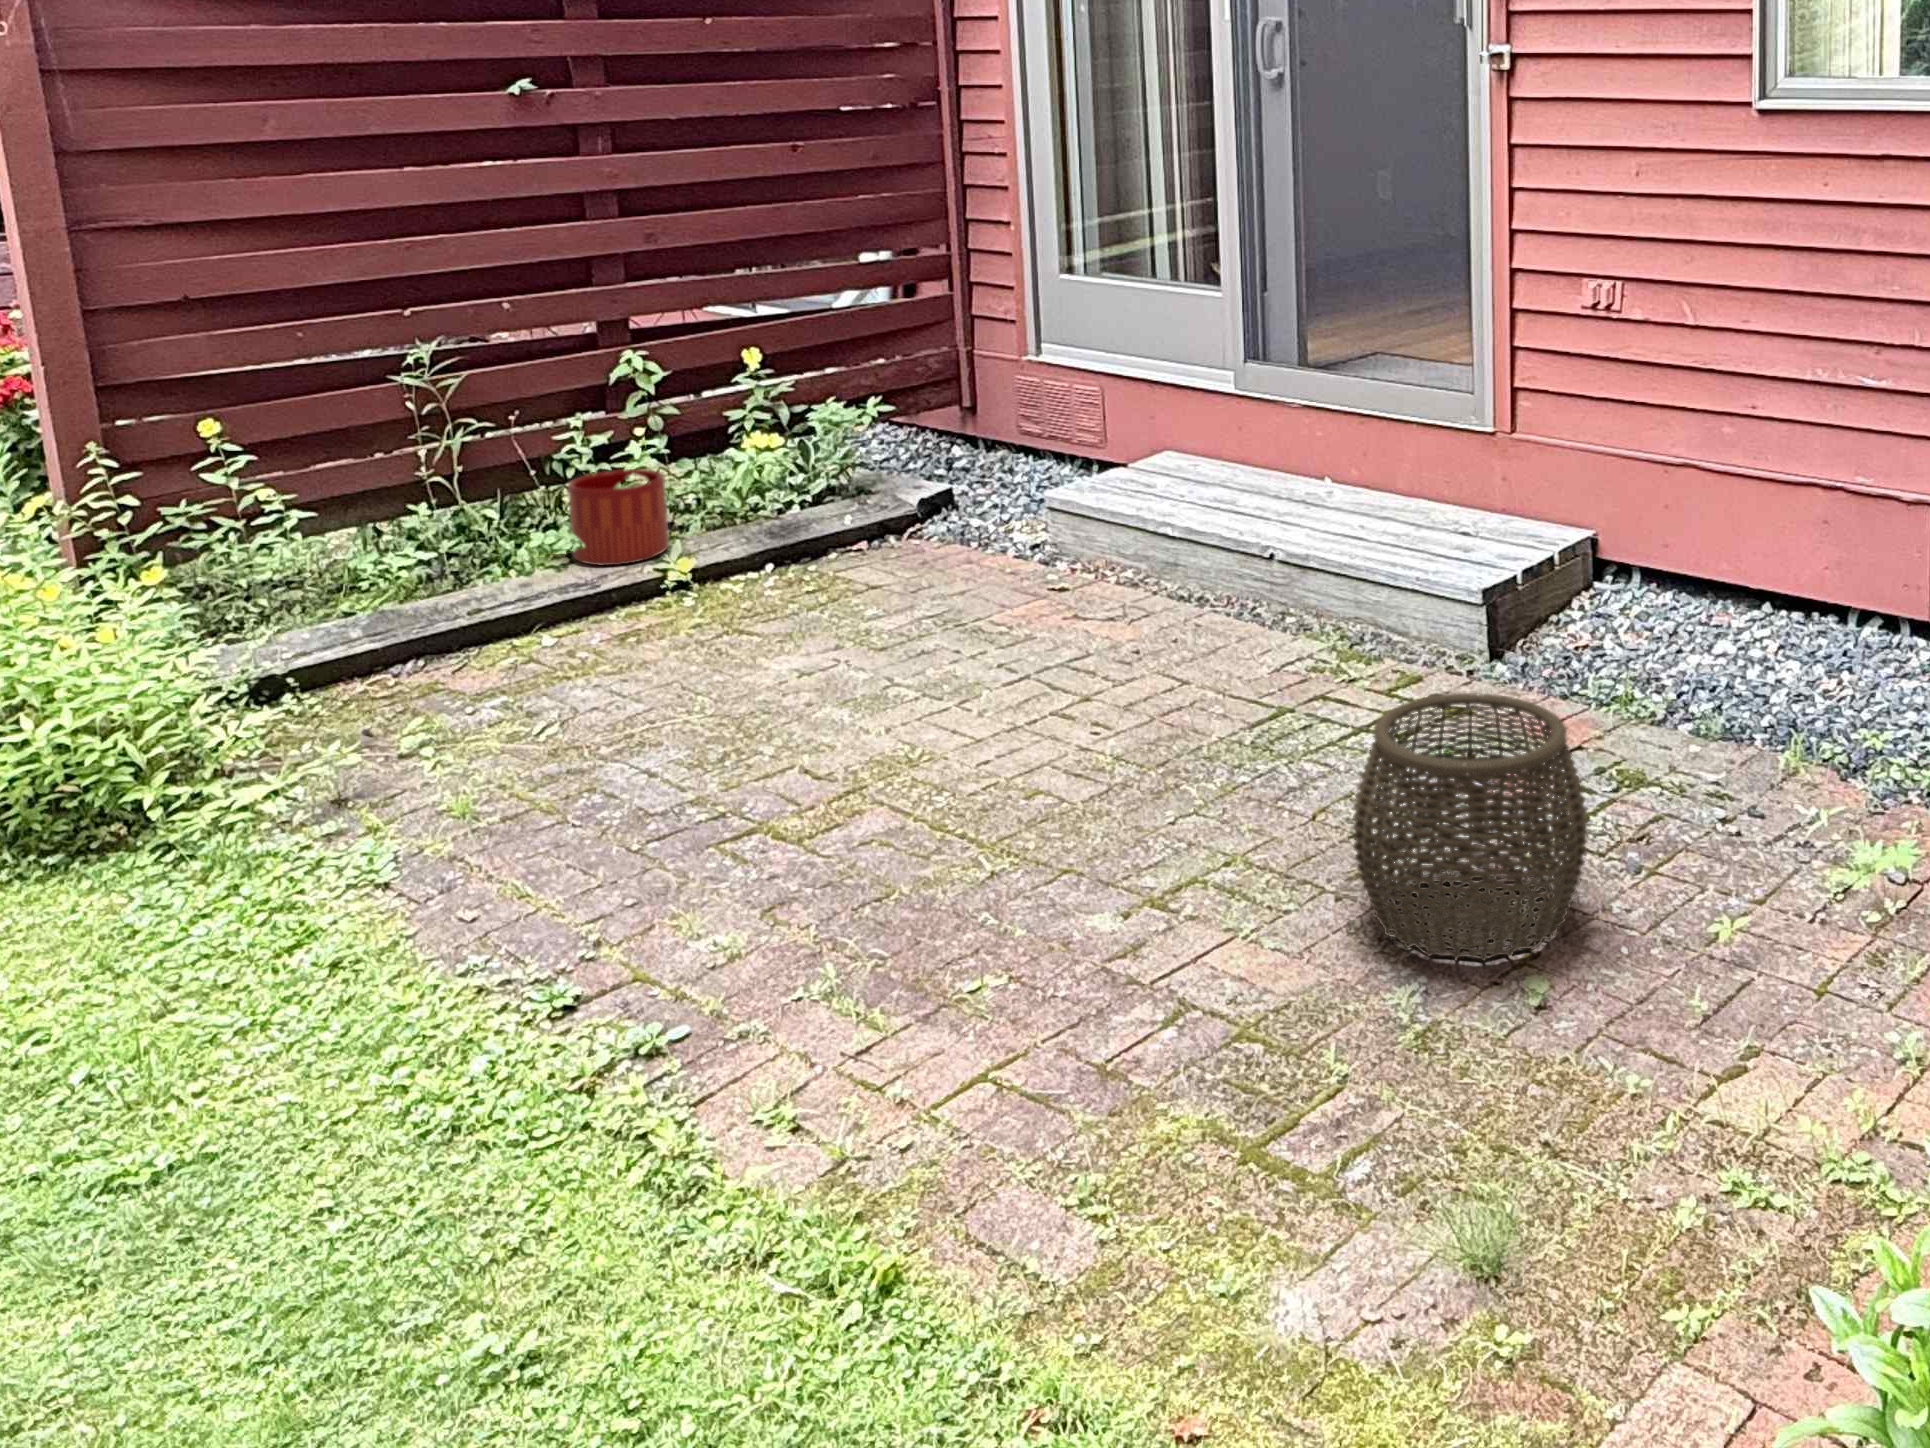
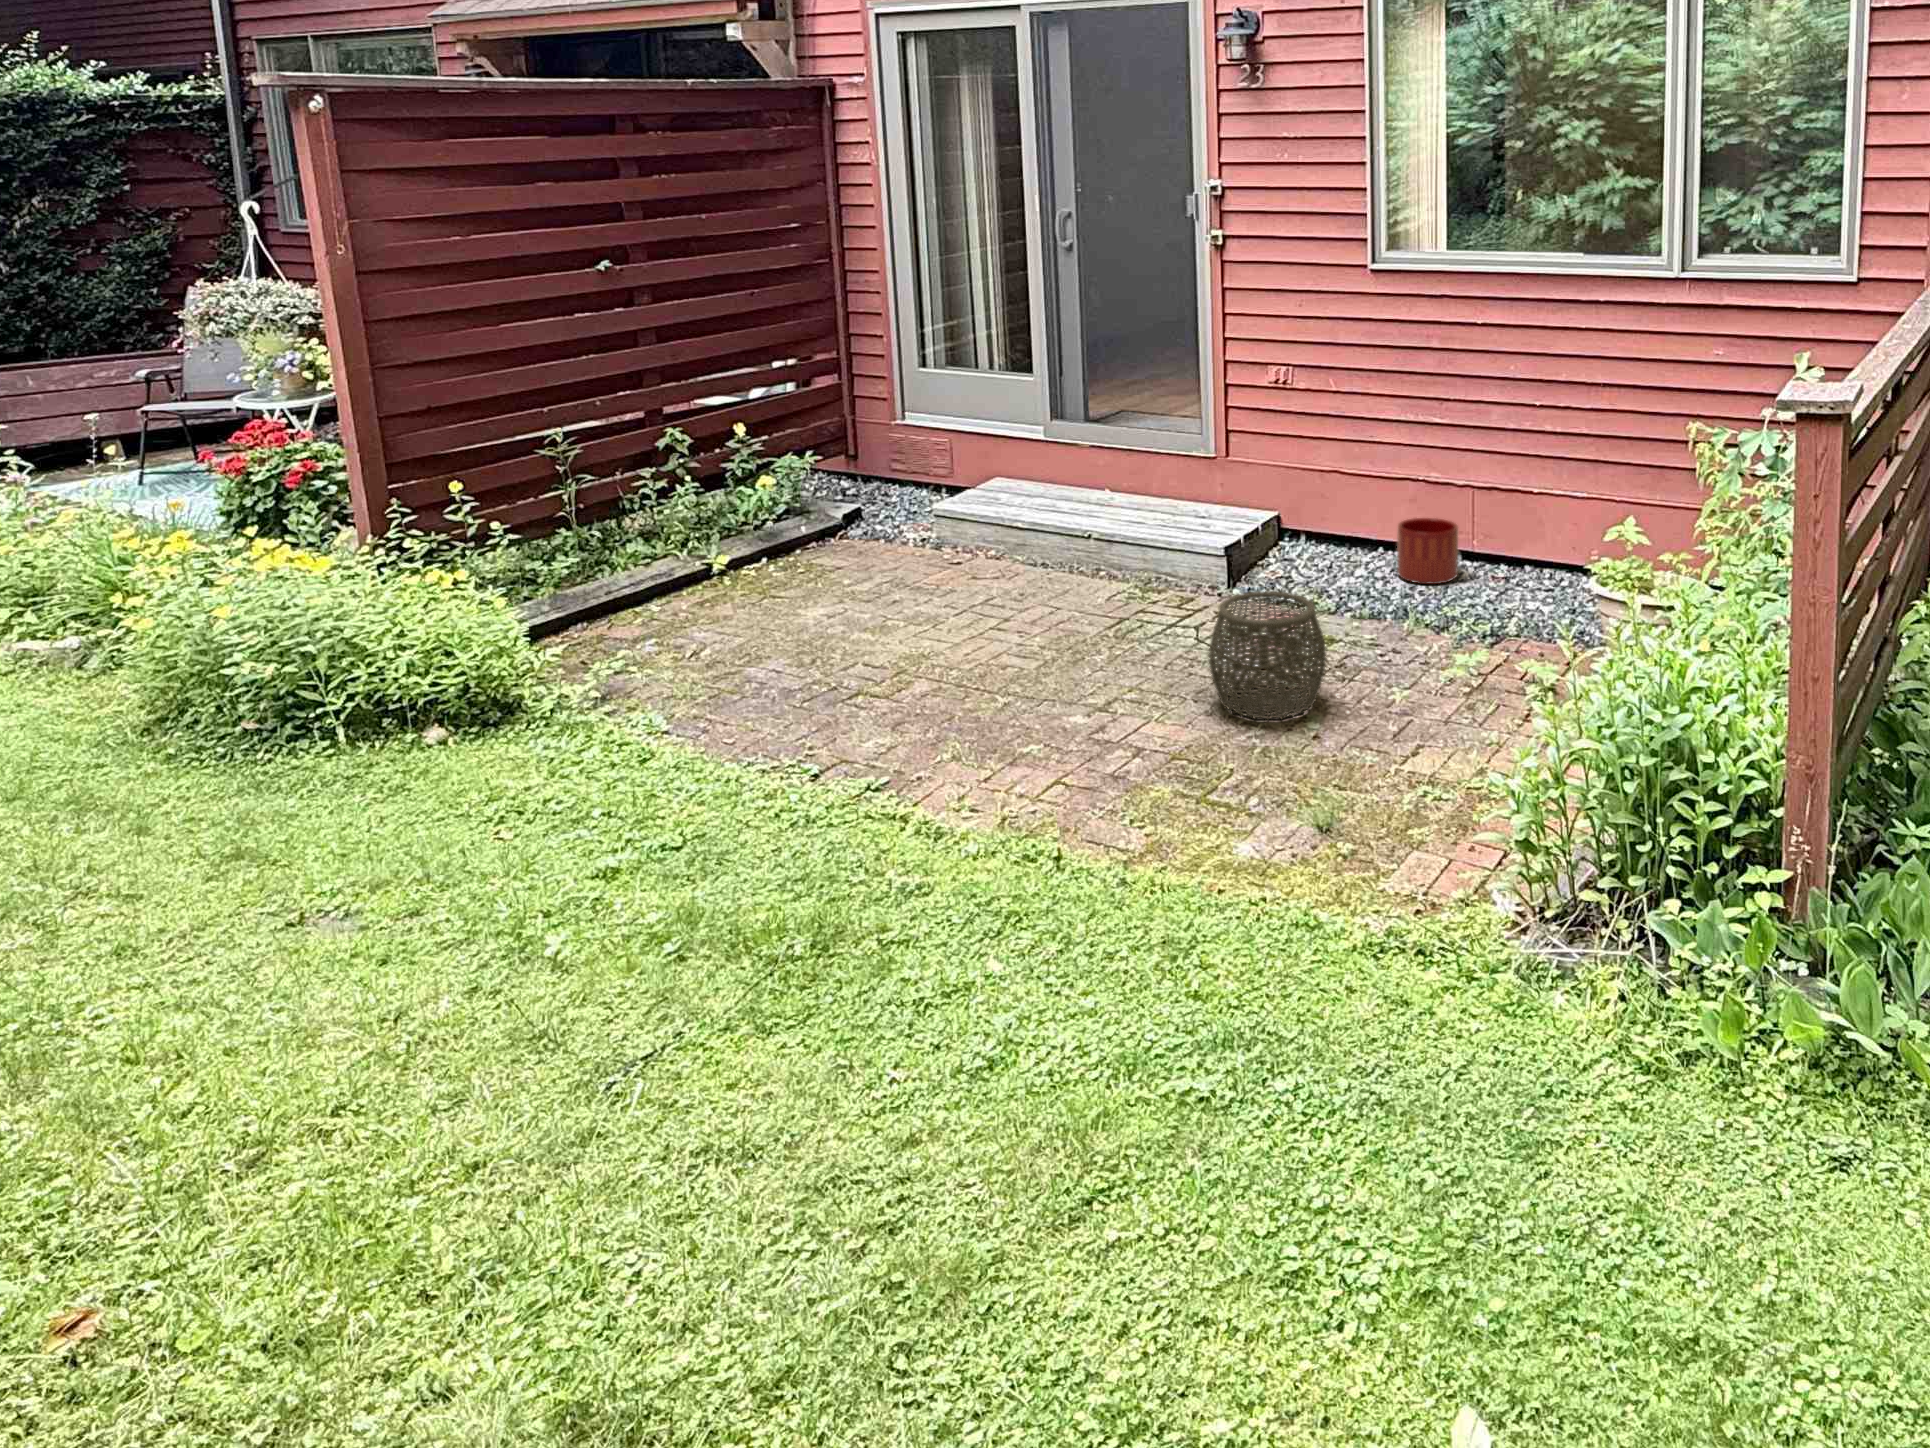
planter: present [568,469,669,565] -> present [1397,518,1458,584]

